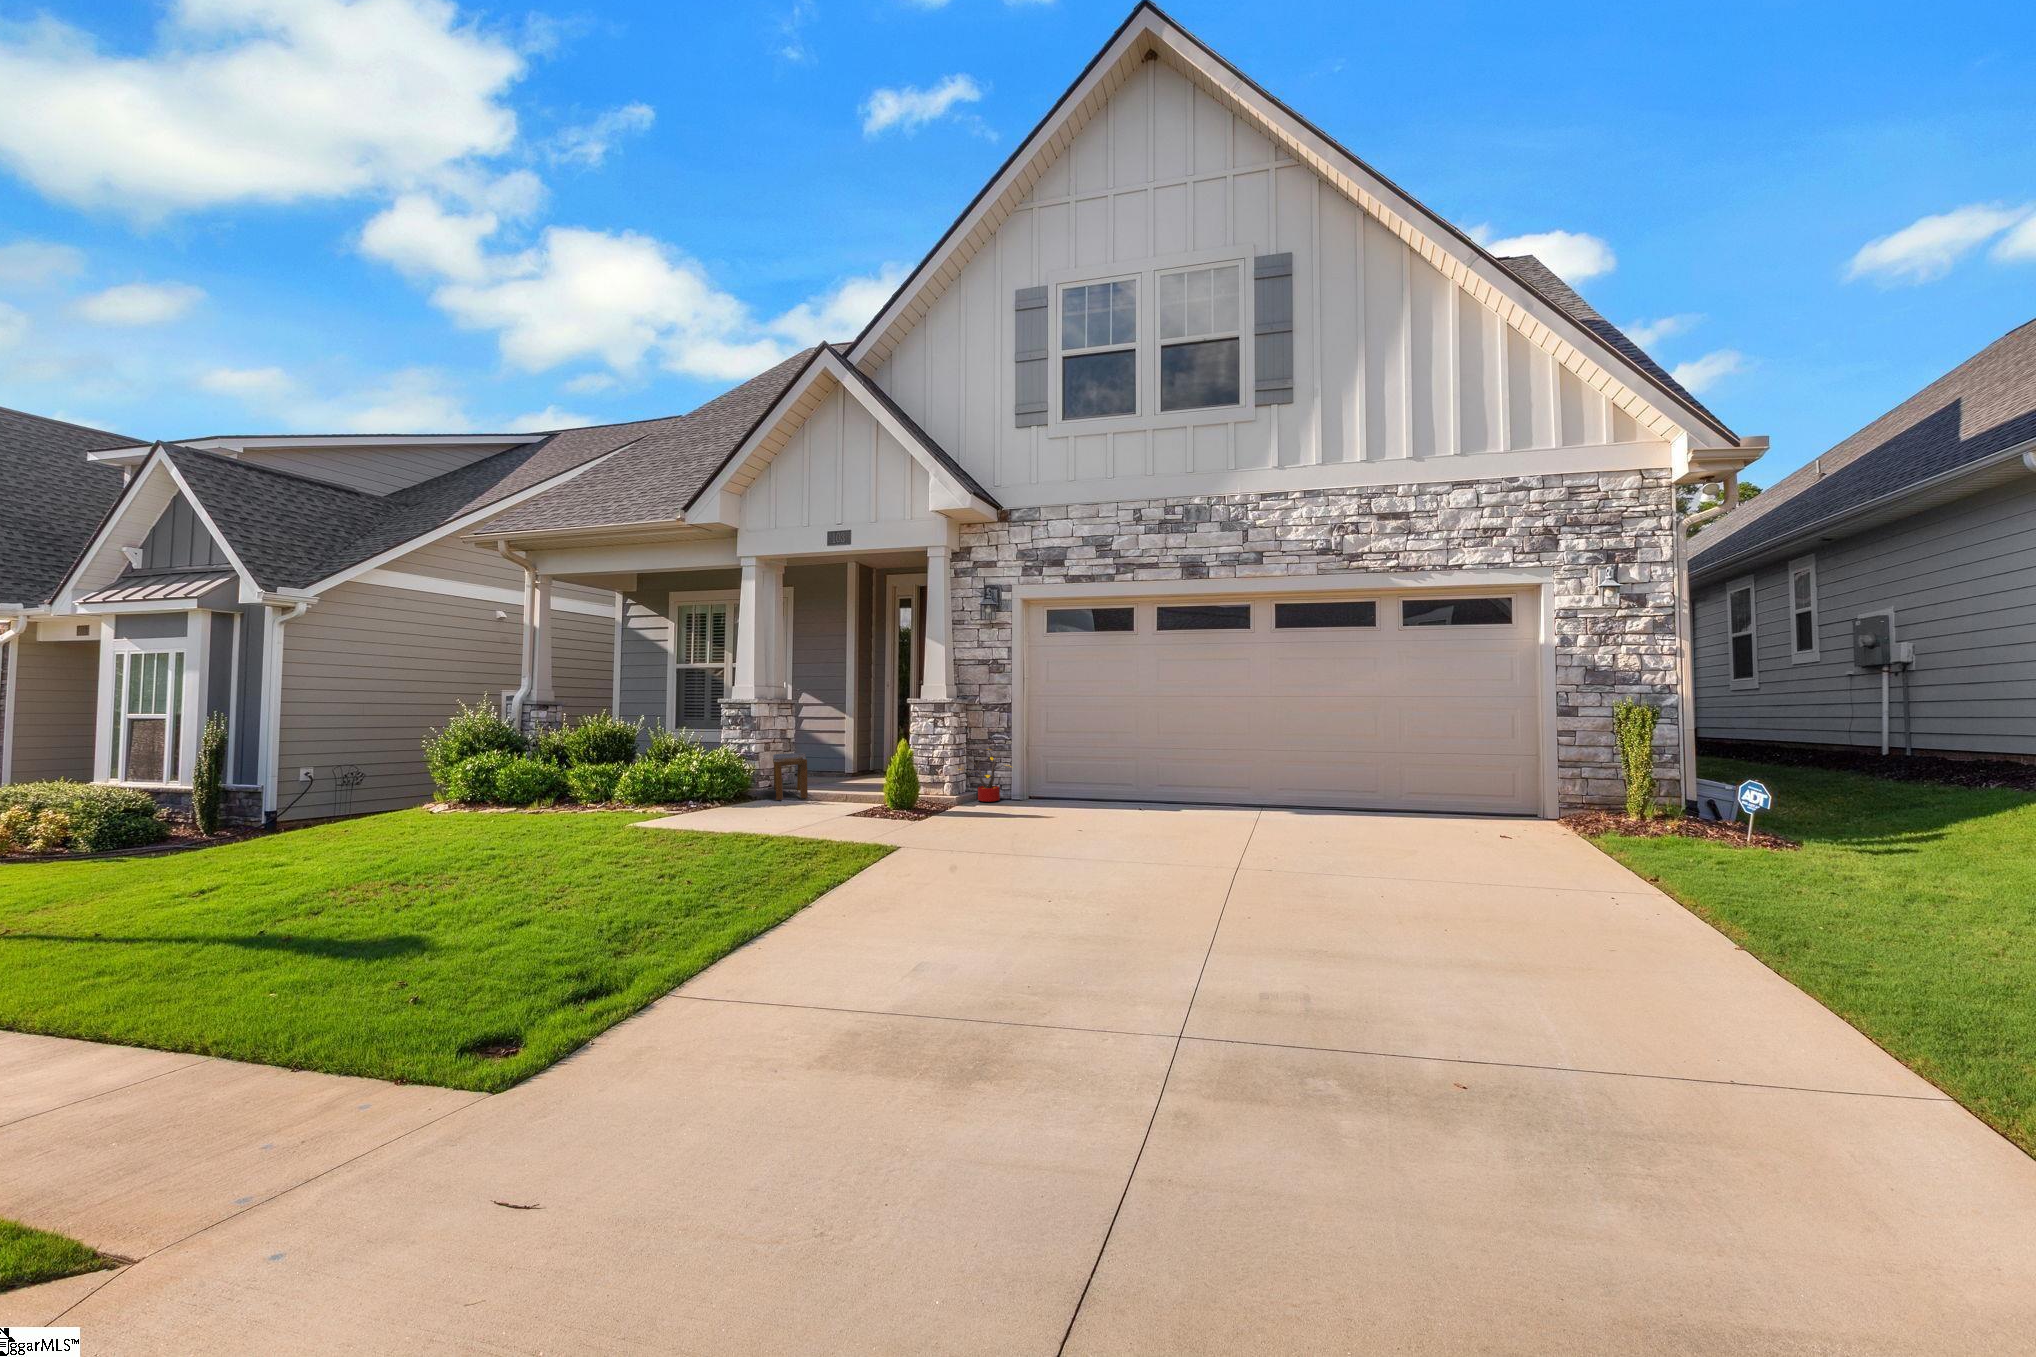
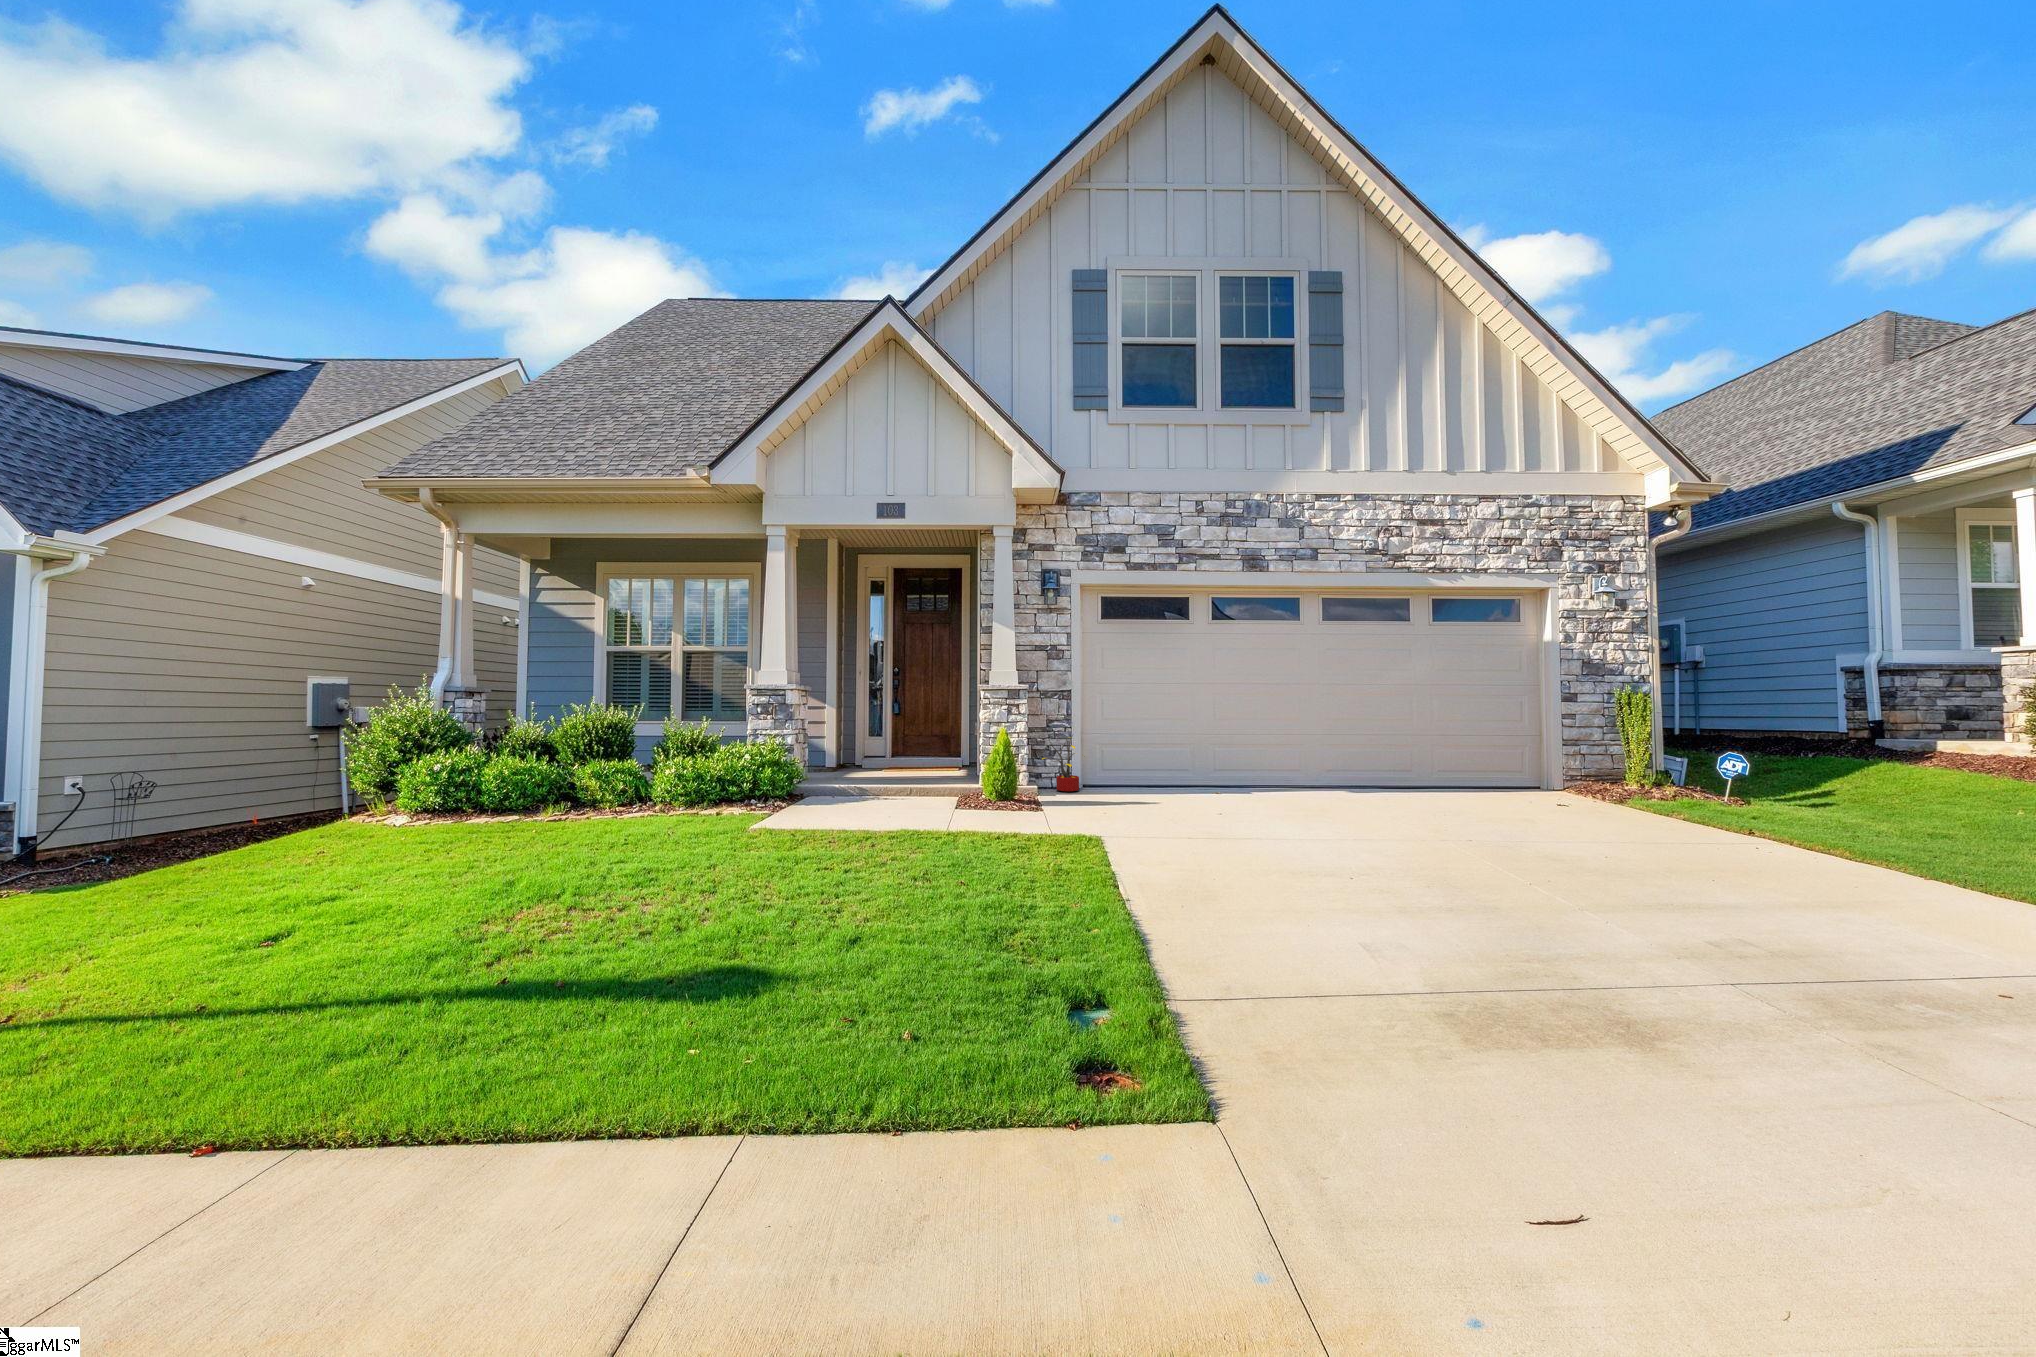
bench: present [773,753,808,800] -> none [810,744,872,796]

